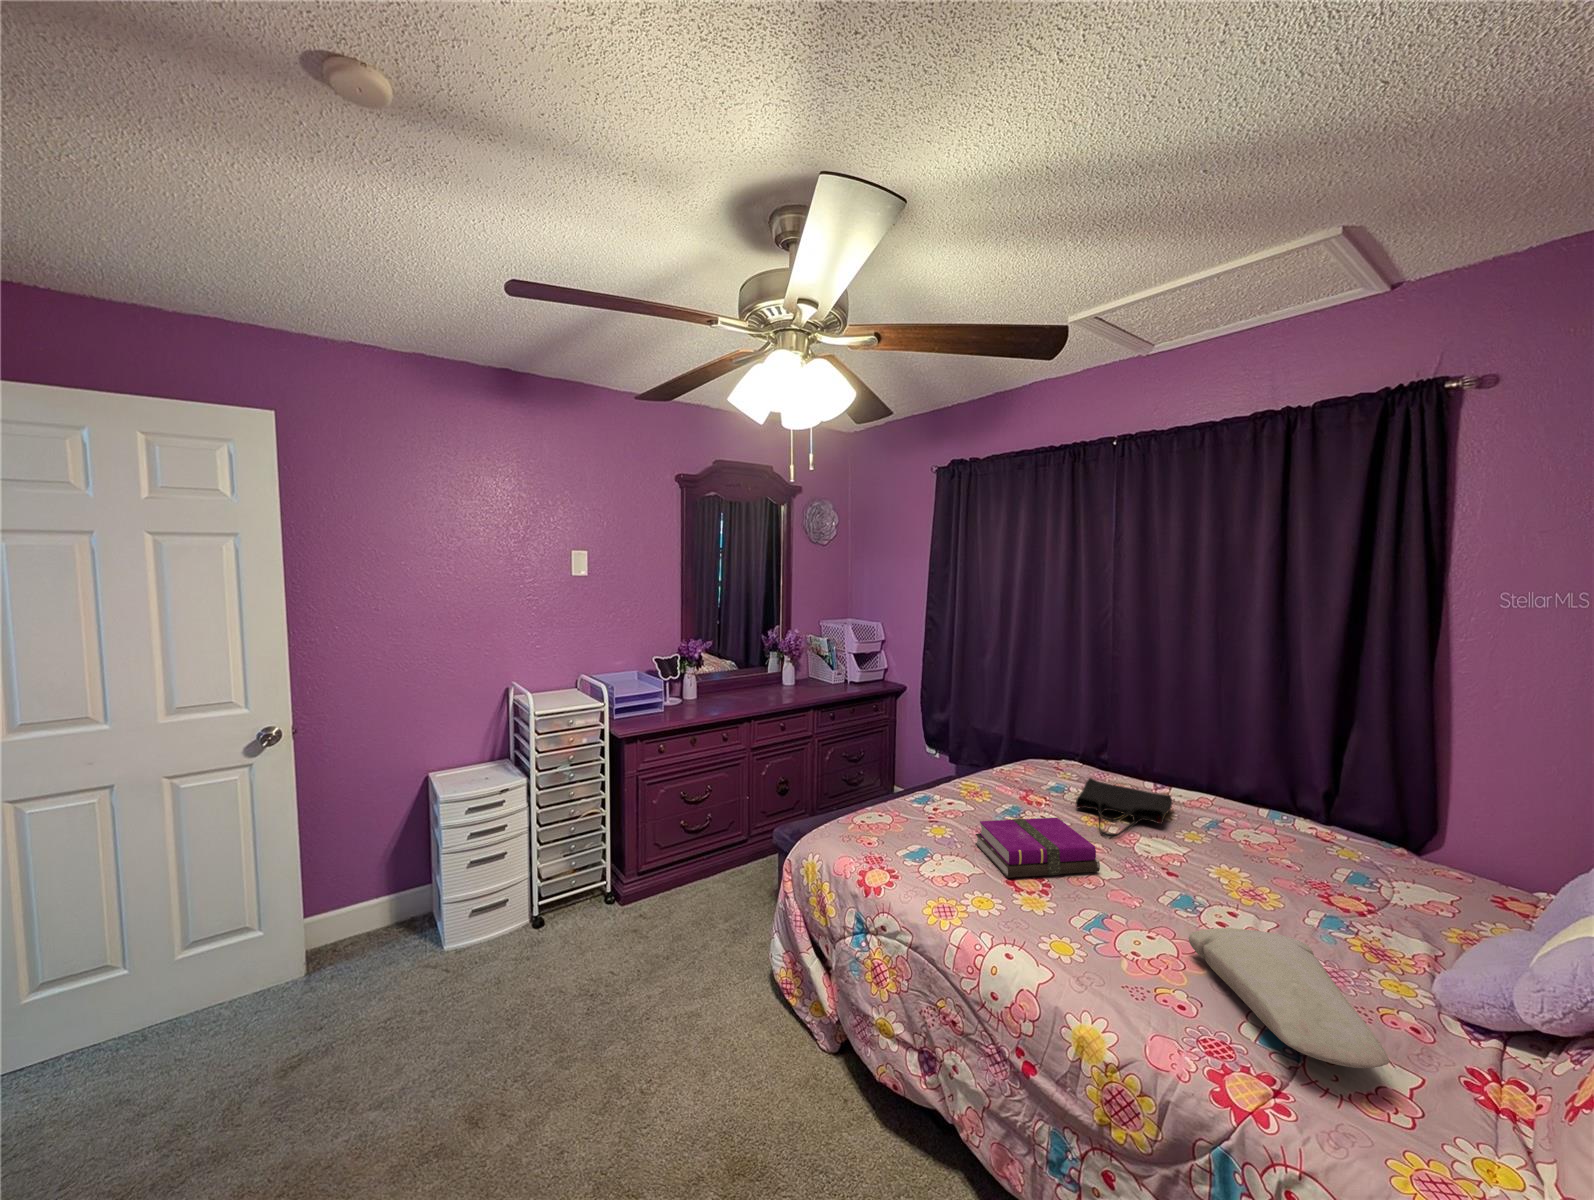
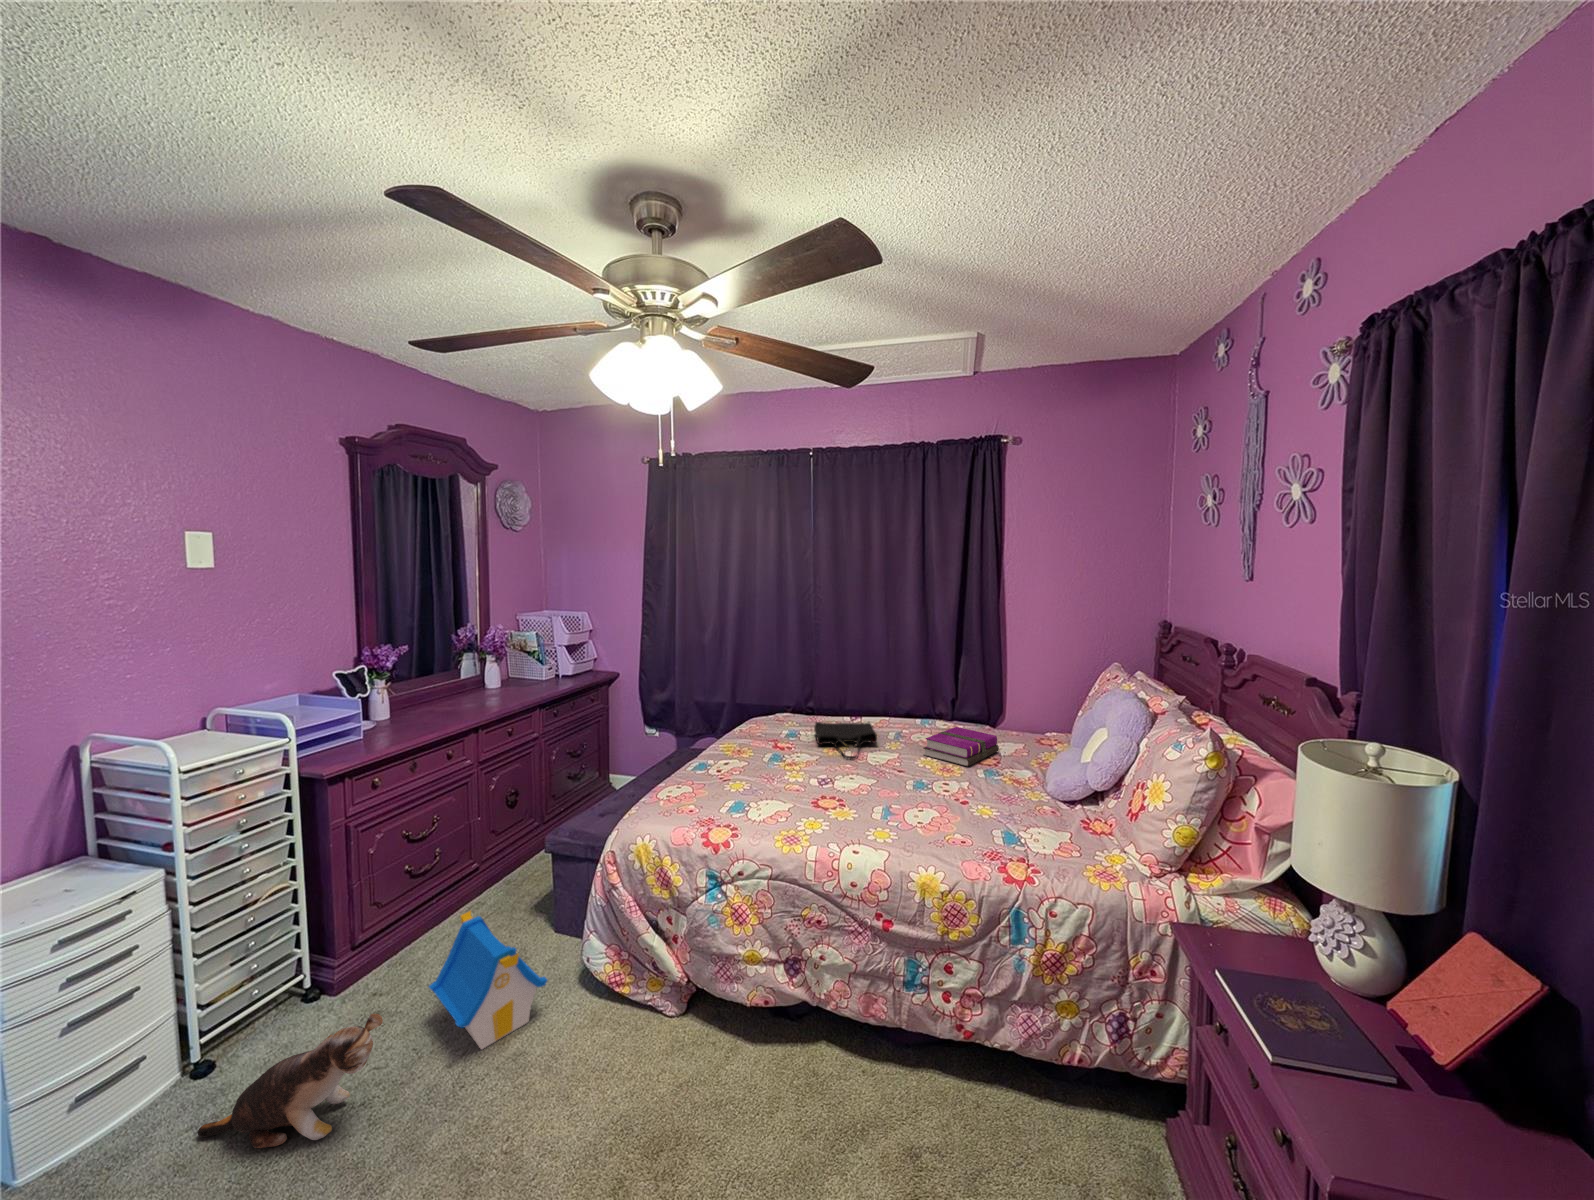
notebook: present [975,818,1100,878] -> present [923,727,999,767]
toy house: none [656,874,734,996] -> present [429,911,547,1049]
plush toy: none [515,928,601,1007] -> present [198,1014,383,1148]
pillow: present [1189,928,1389,1068] -> none [946,784,1065,839]

